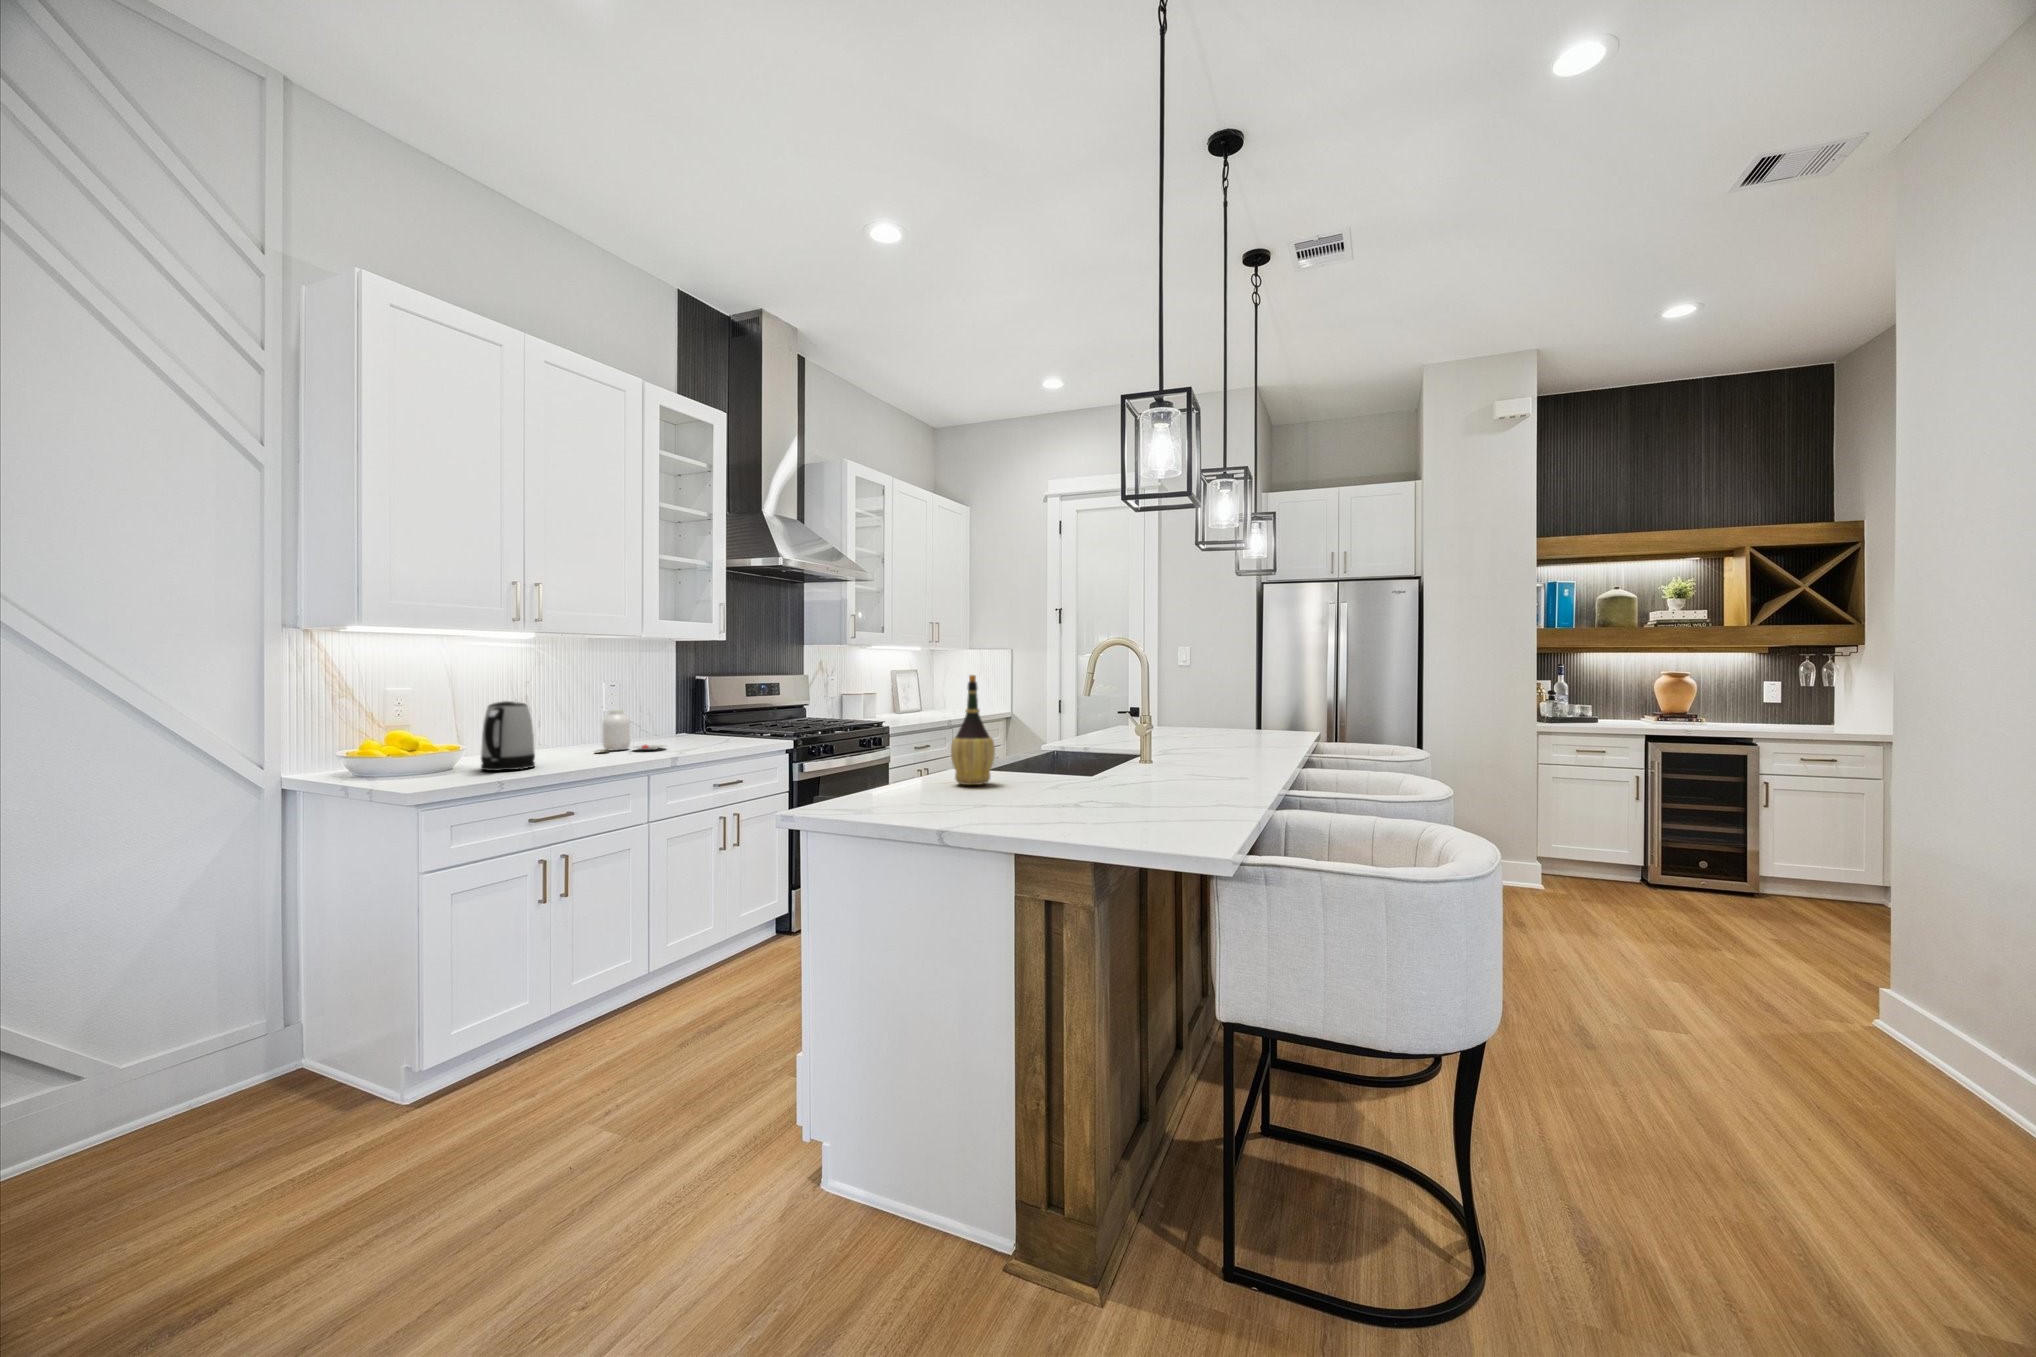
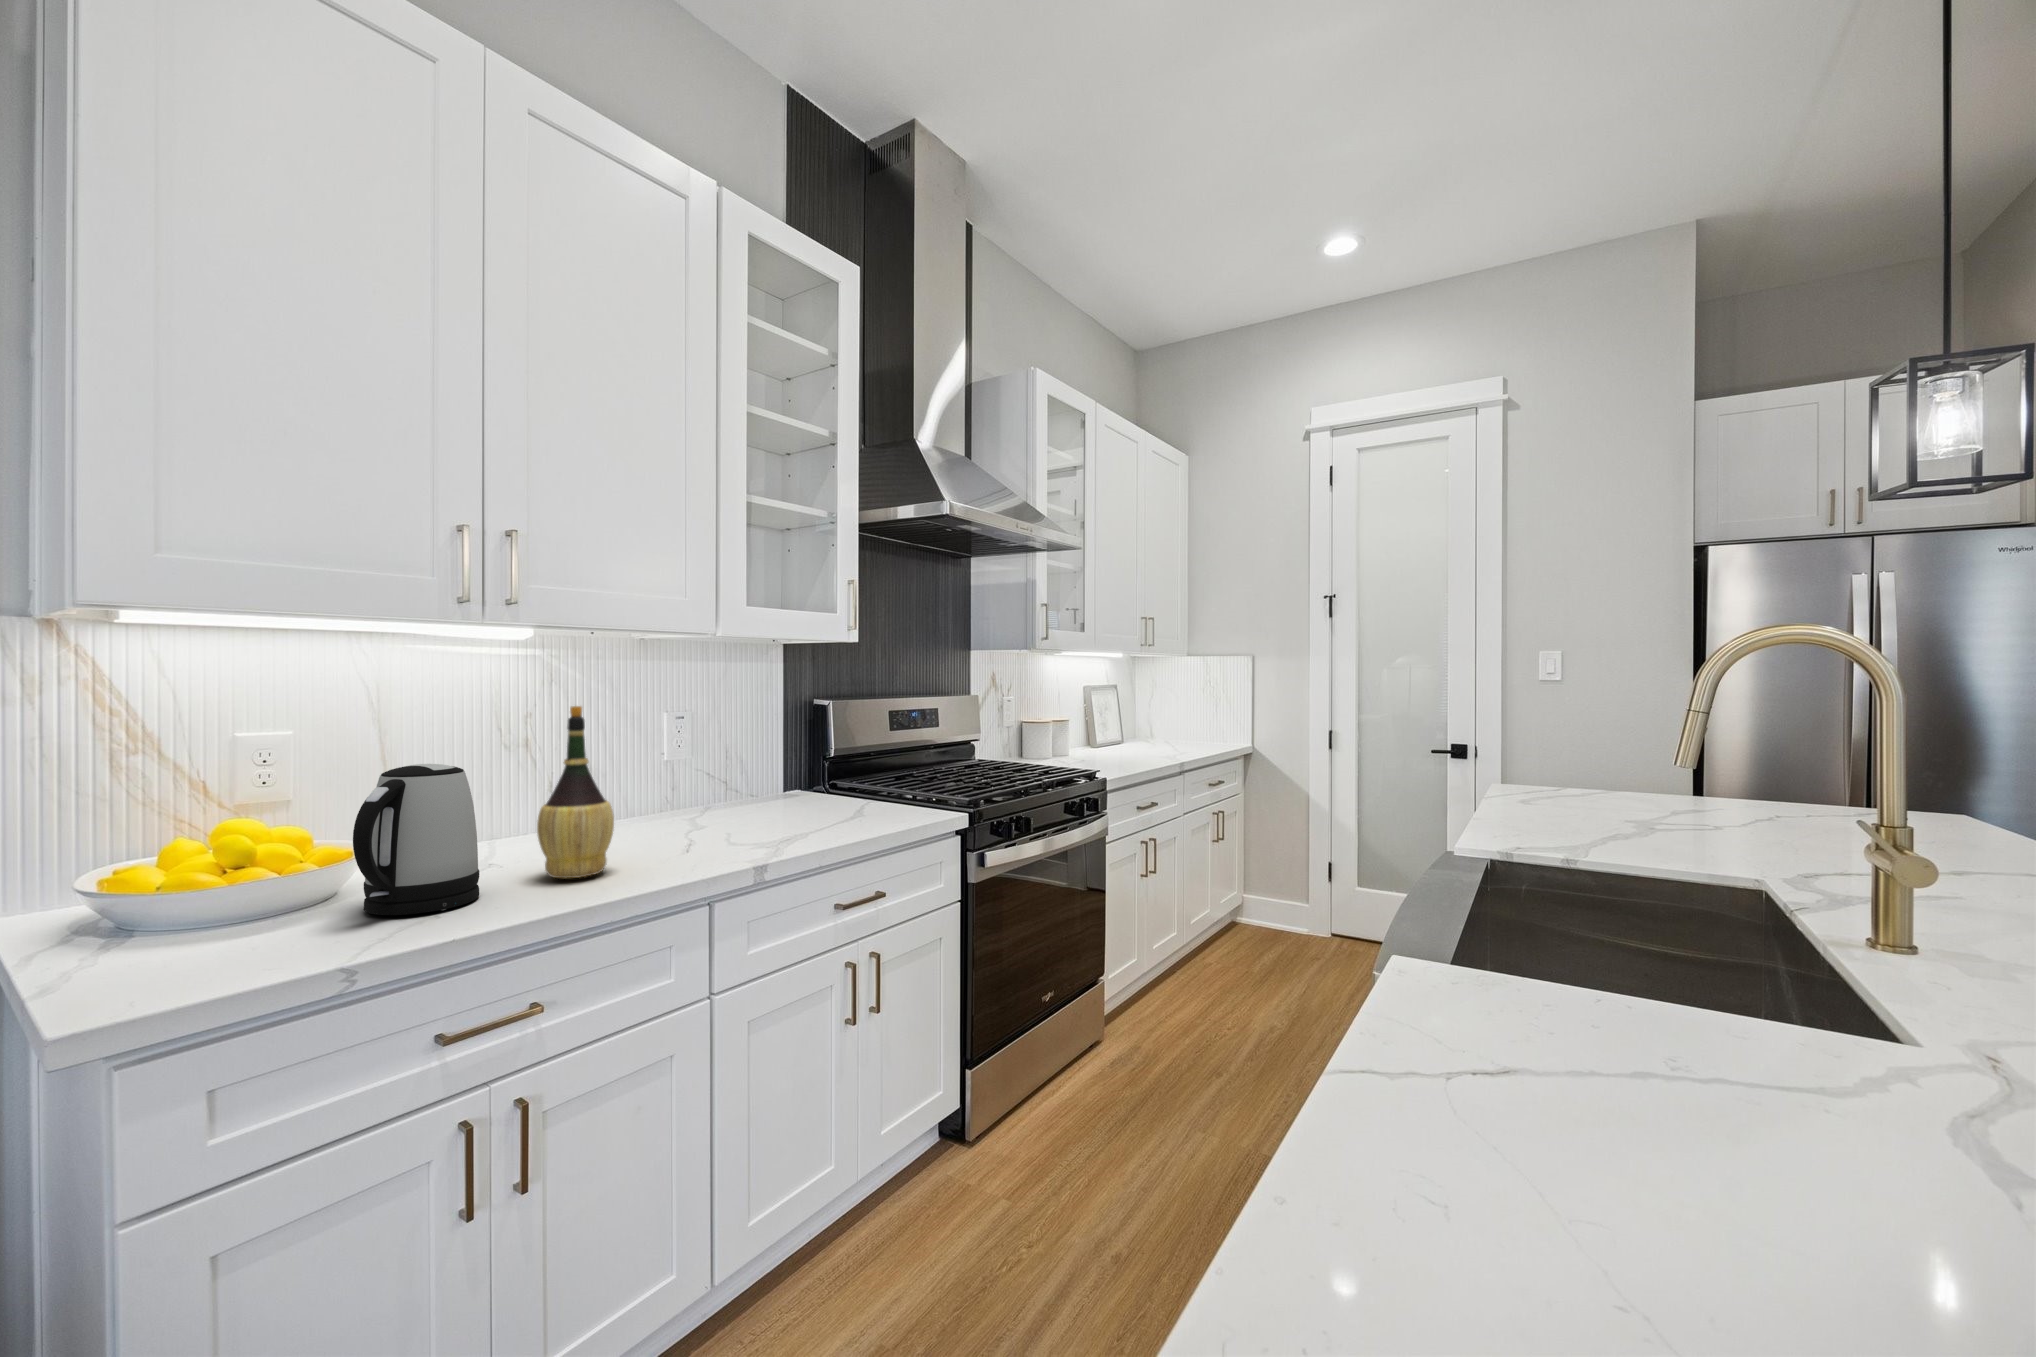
wine bottle: present [951,675,995,785] -> present [537,706,614,878]
jar: present [603,710,665,751] -> none [619,768,751,849]

